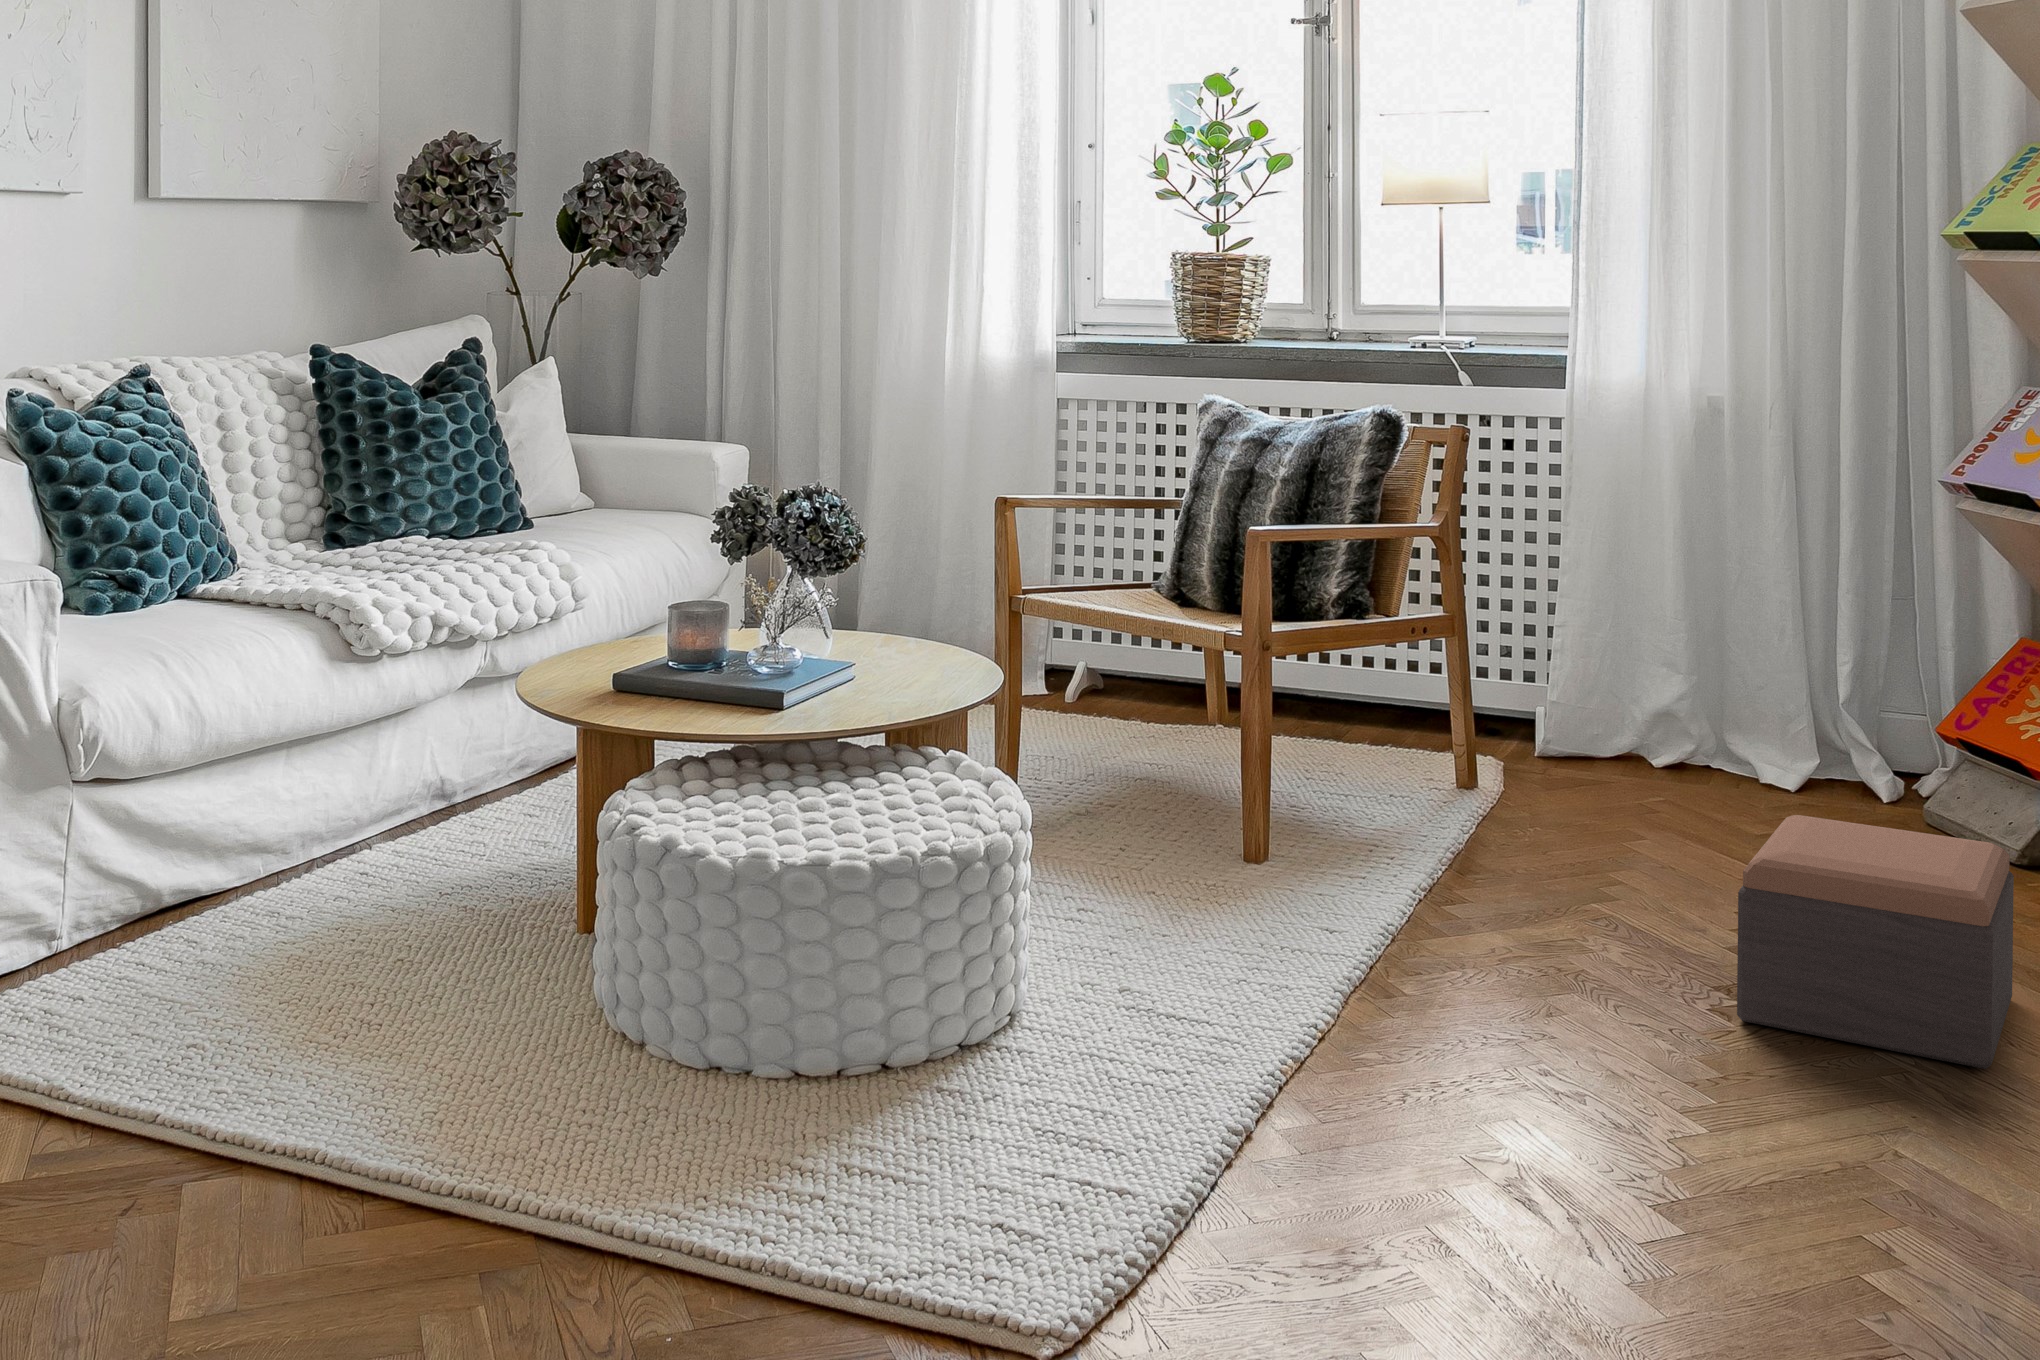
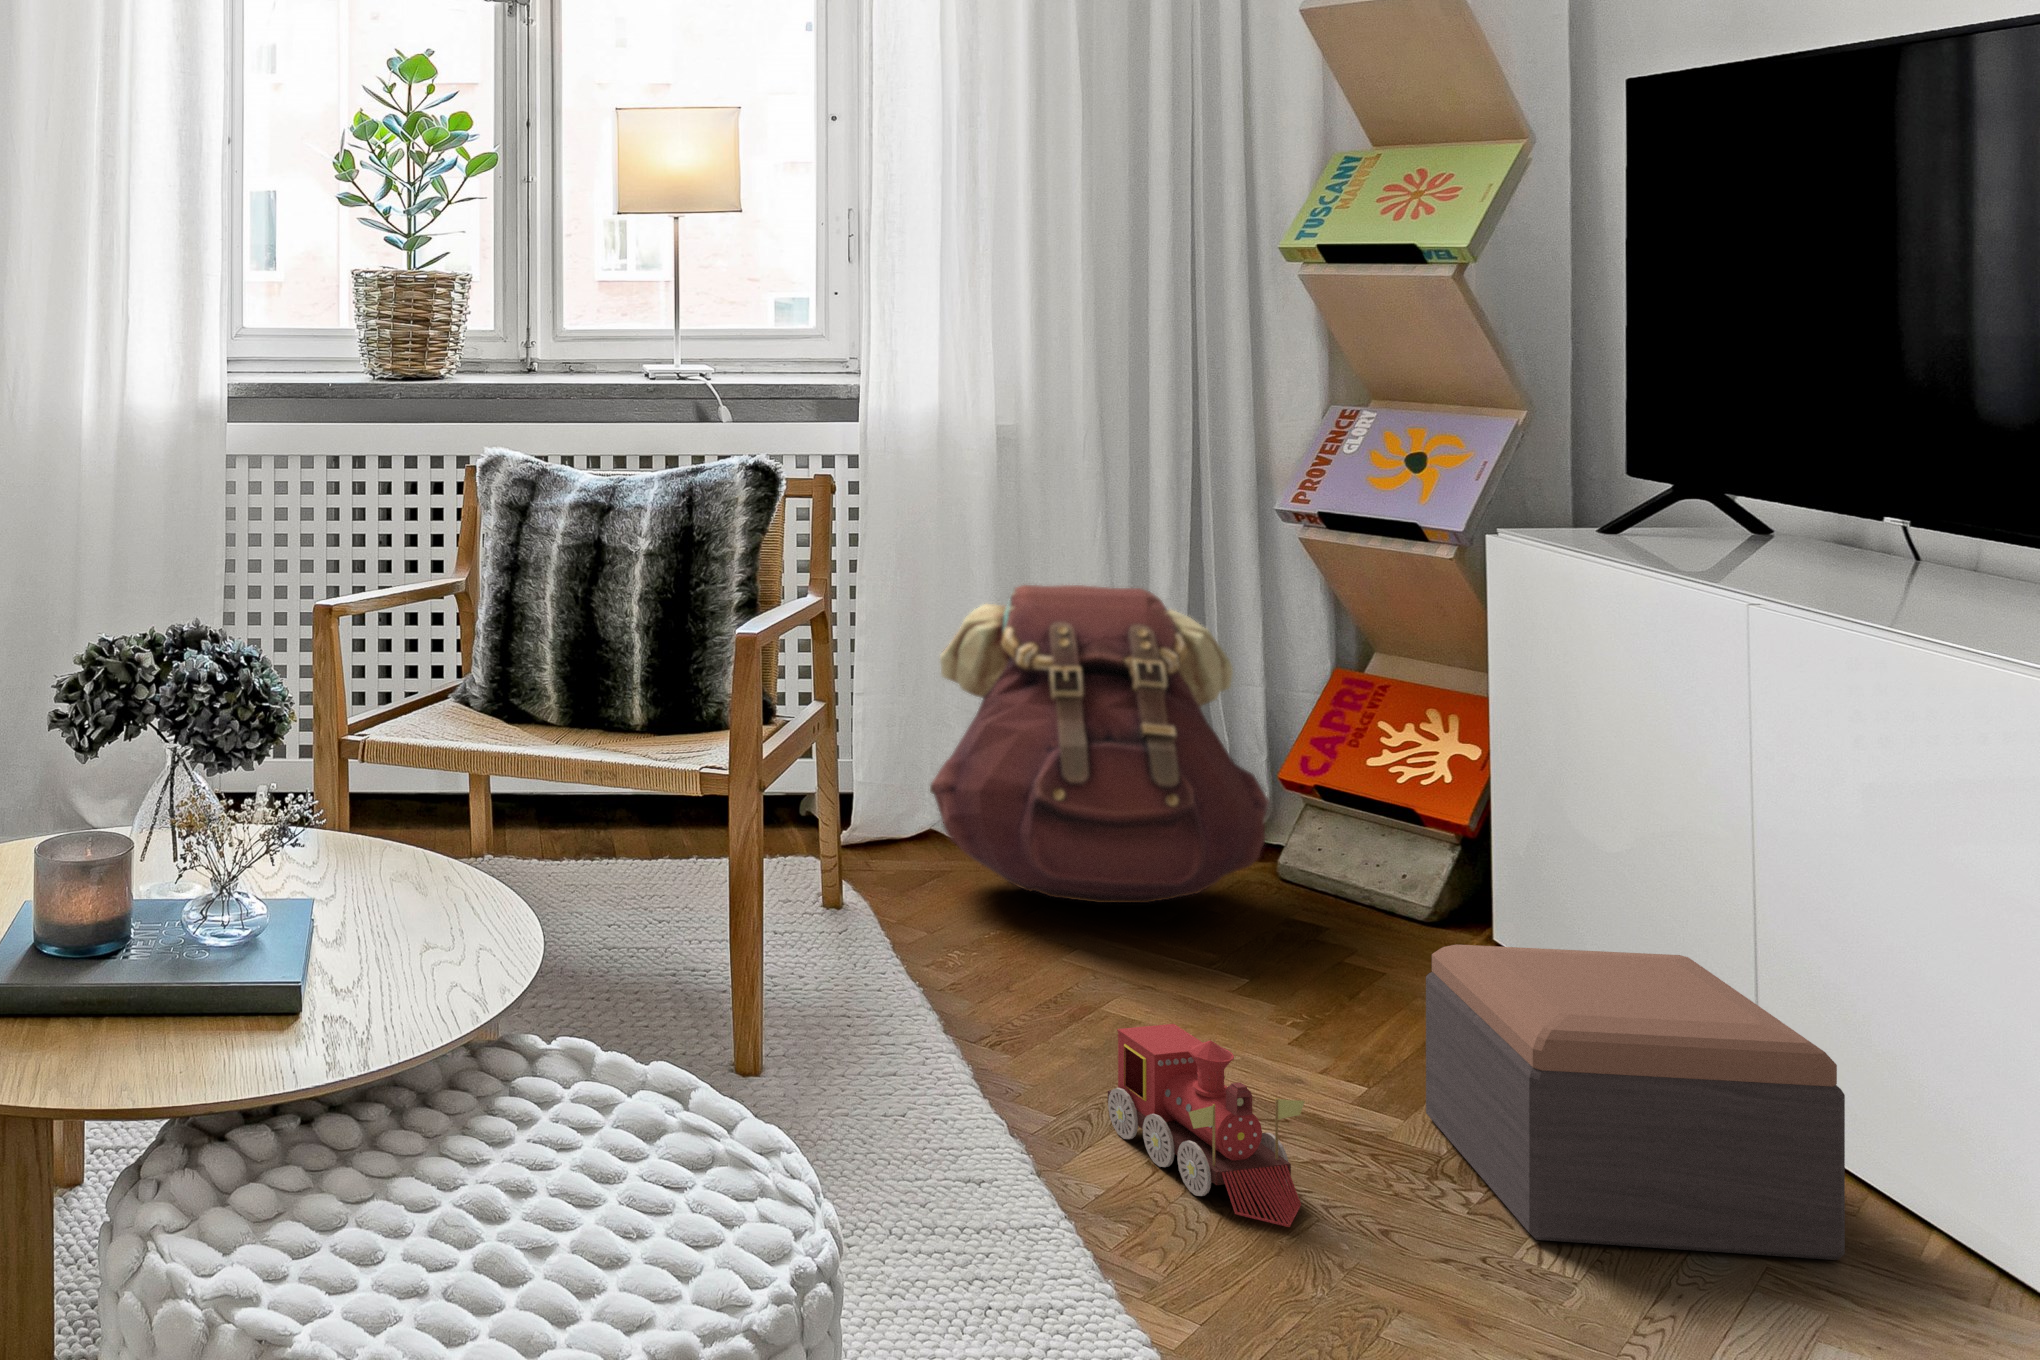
backpack: none [1577,536,1878,818] -> present [930,585,1270,903]
toy train: none [1494,848,1598,985] -> present [1108,1024,1305,1227]

